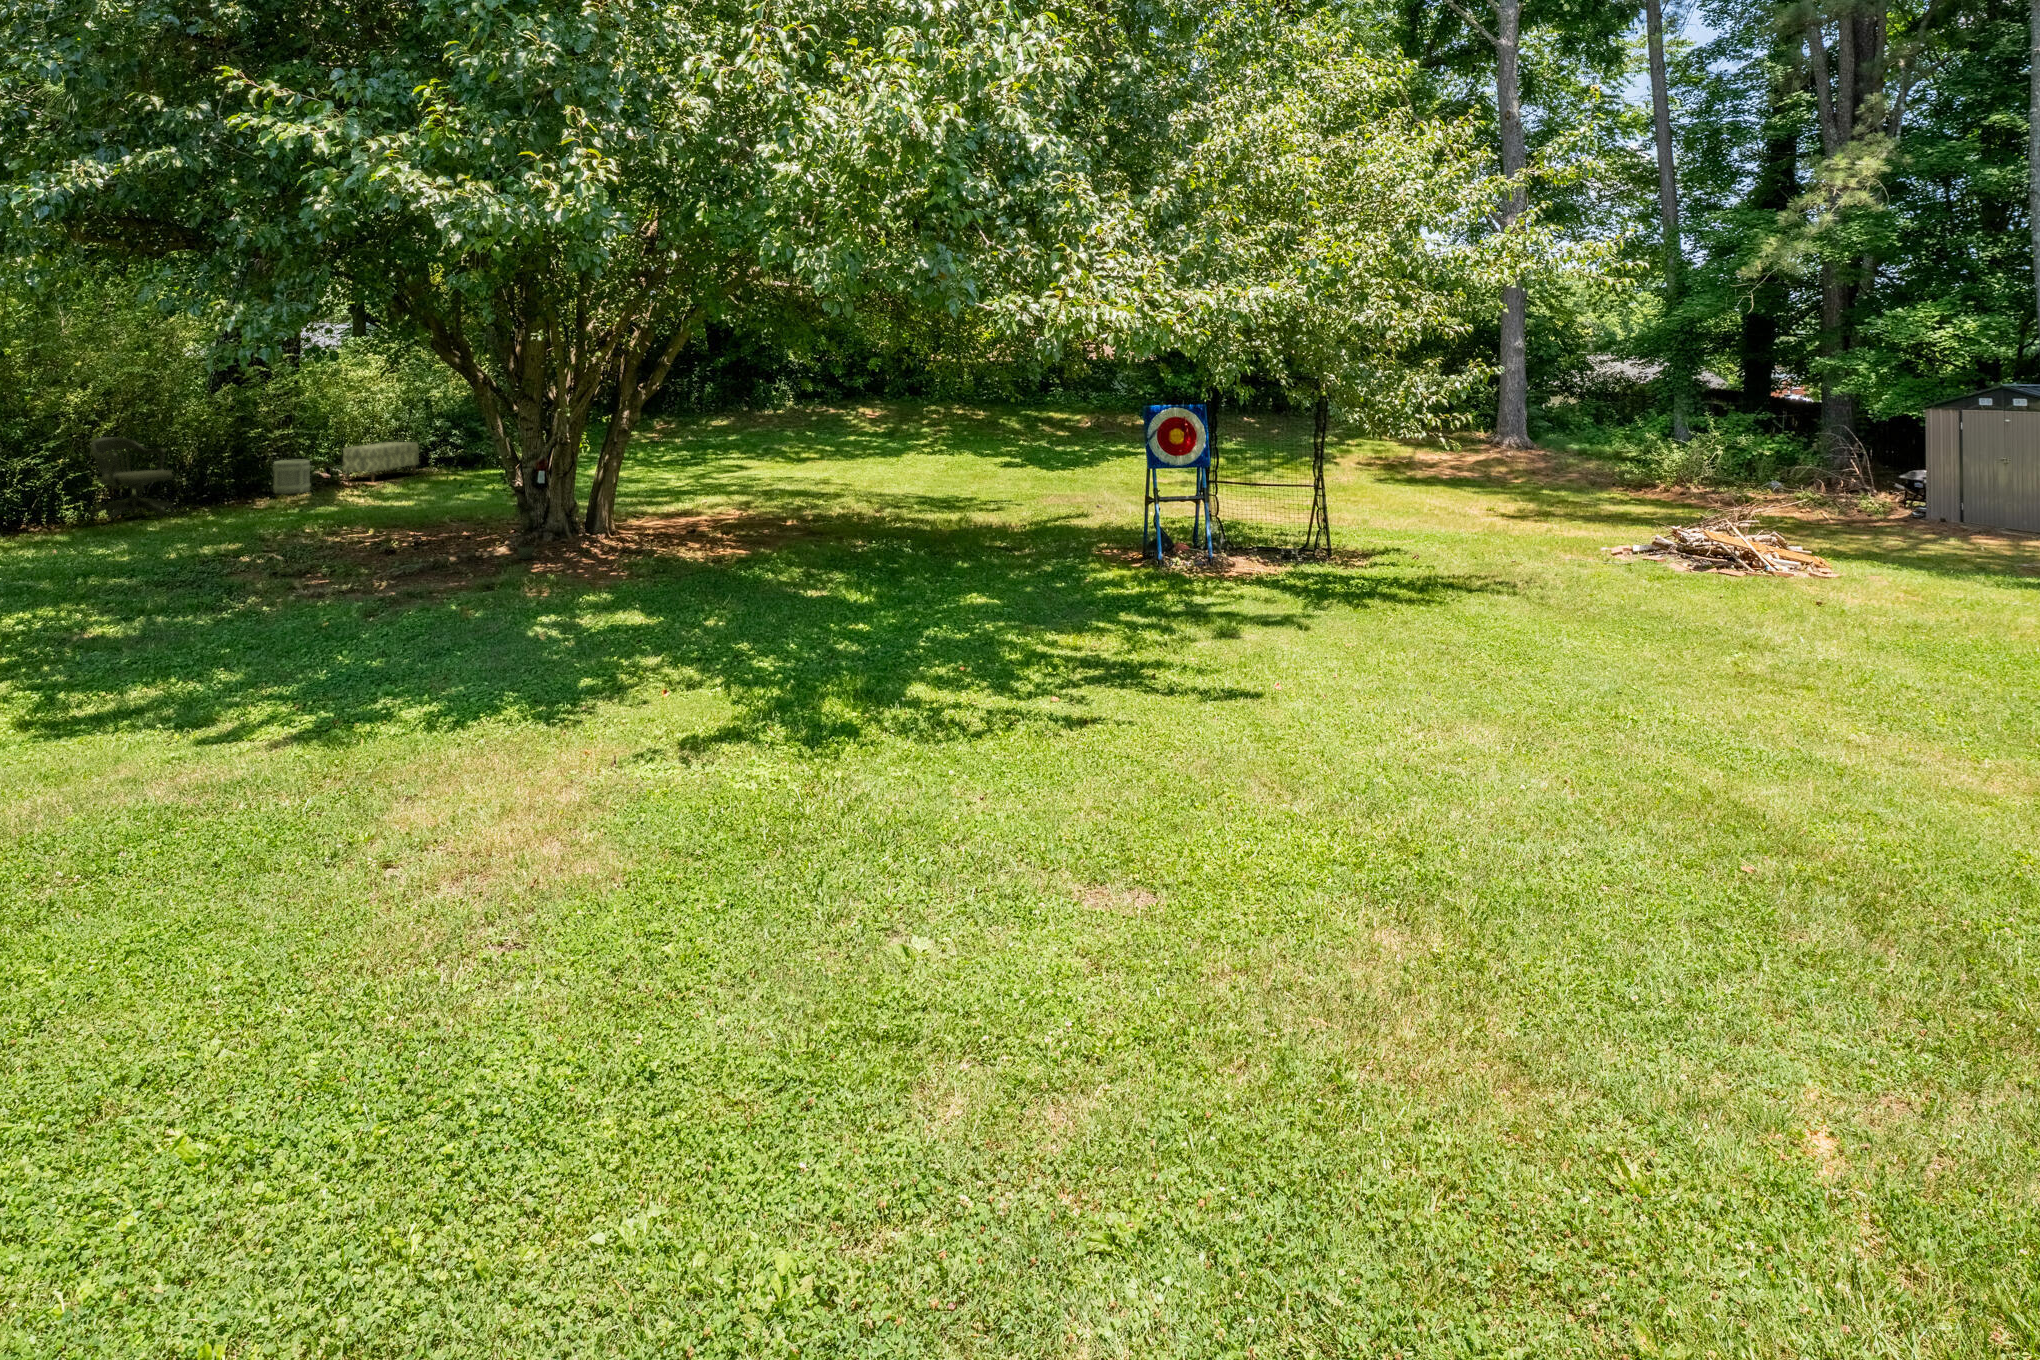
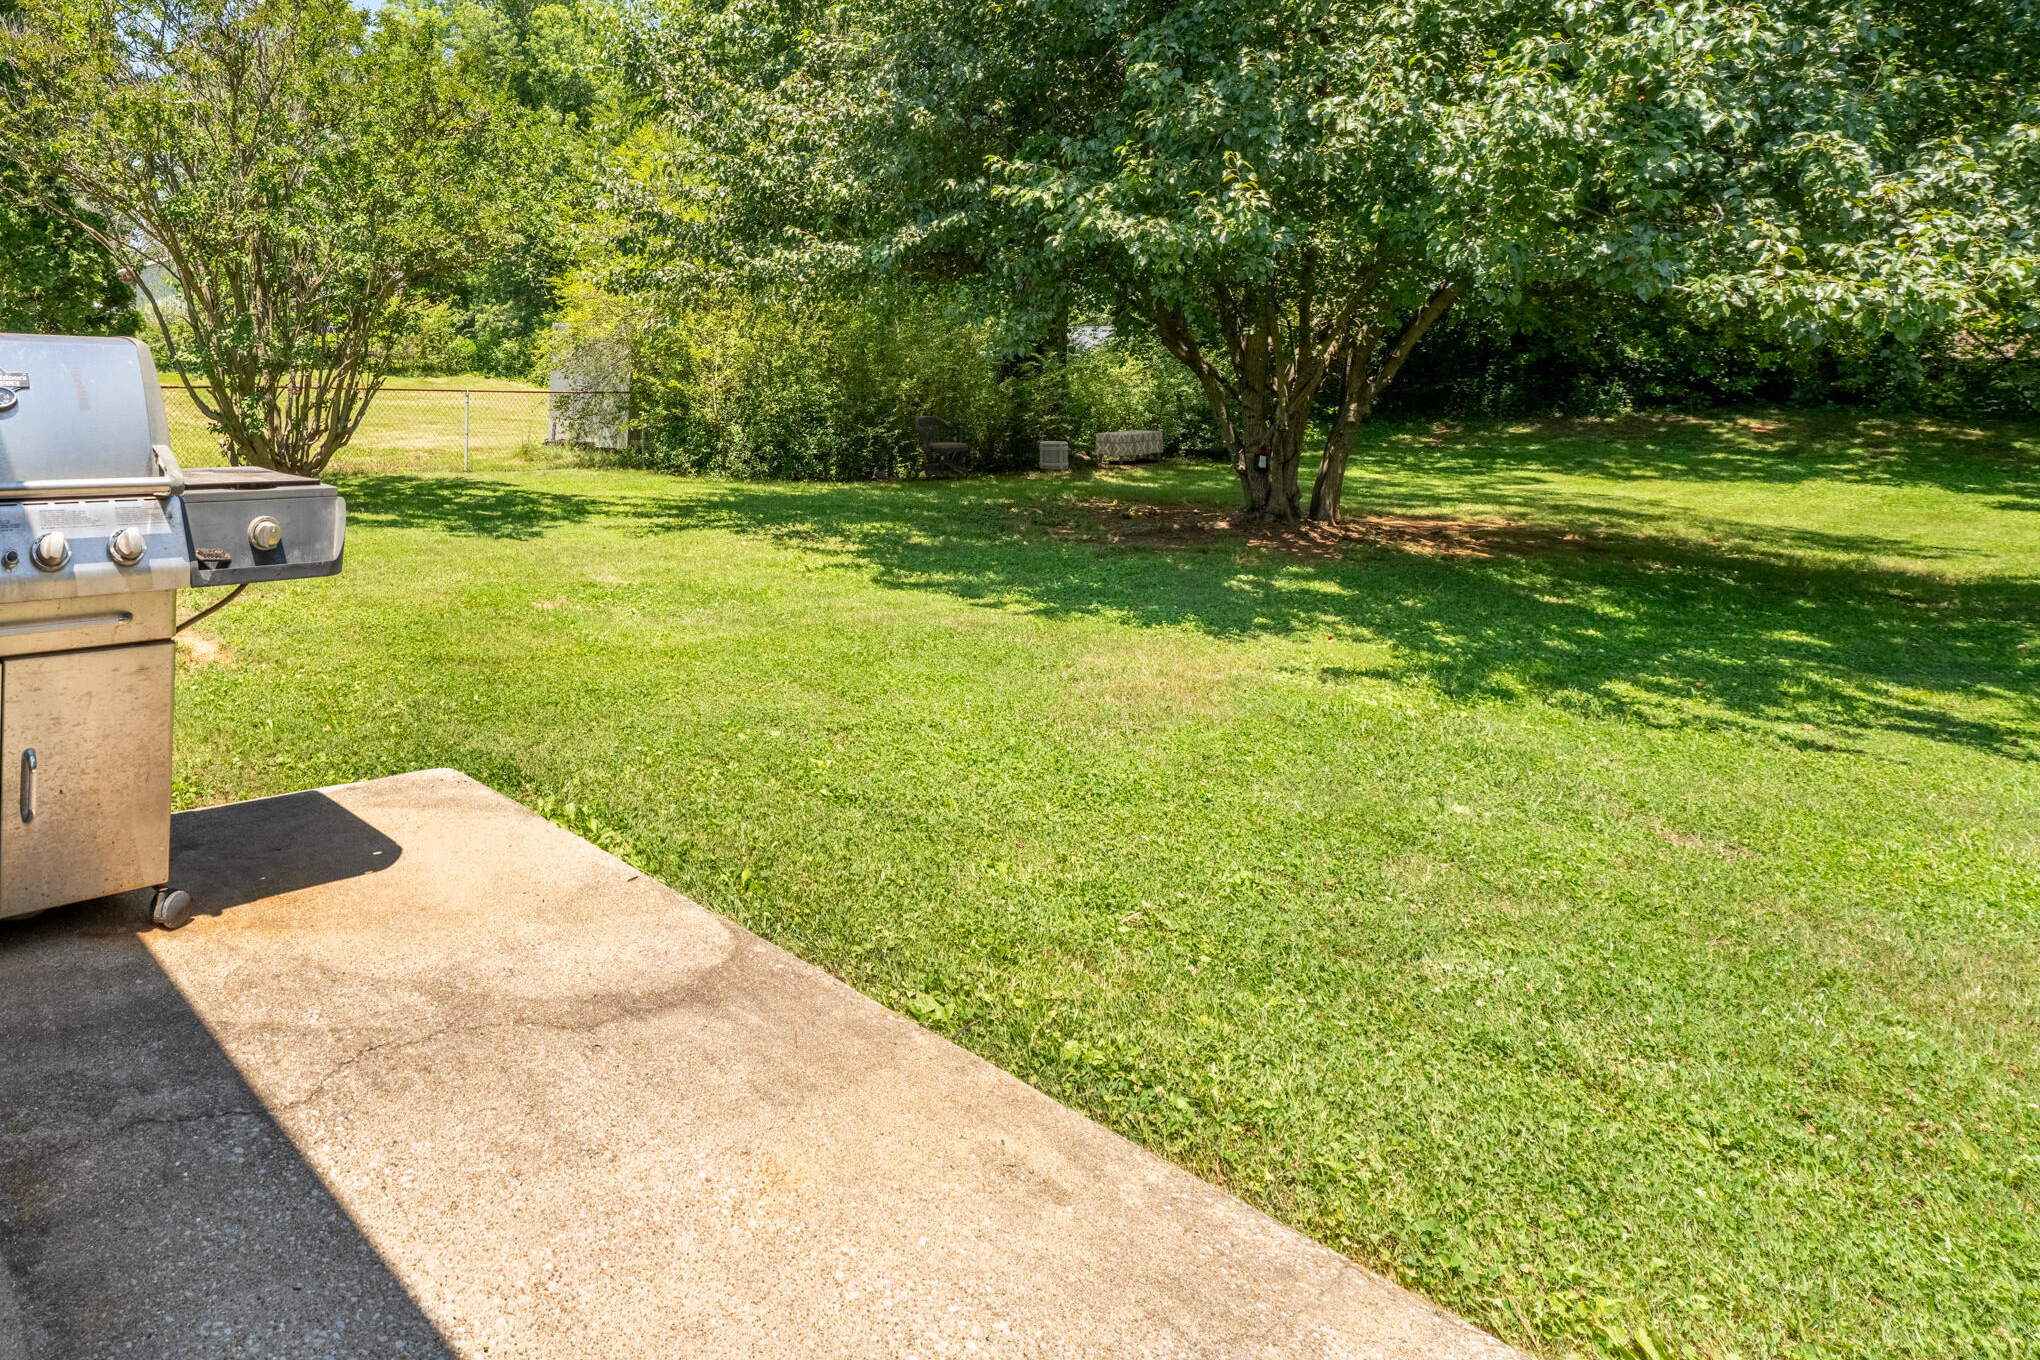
potted plant: present [513,496,540,559] -> present [875,437,891,479]

